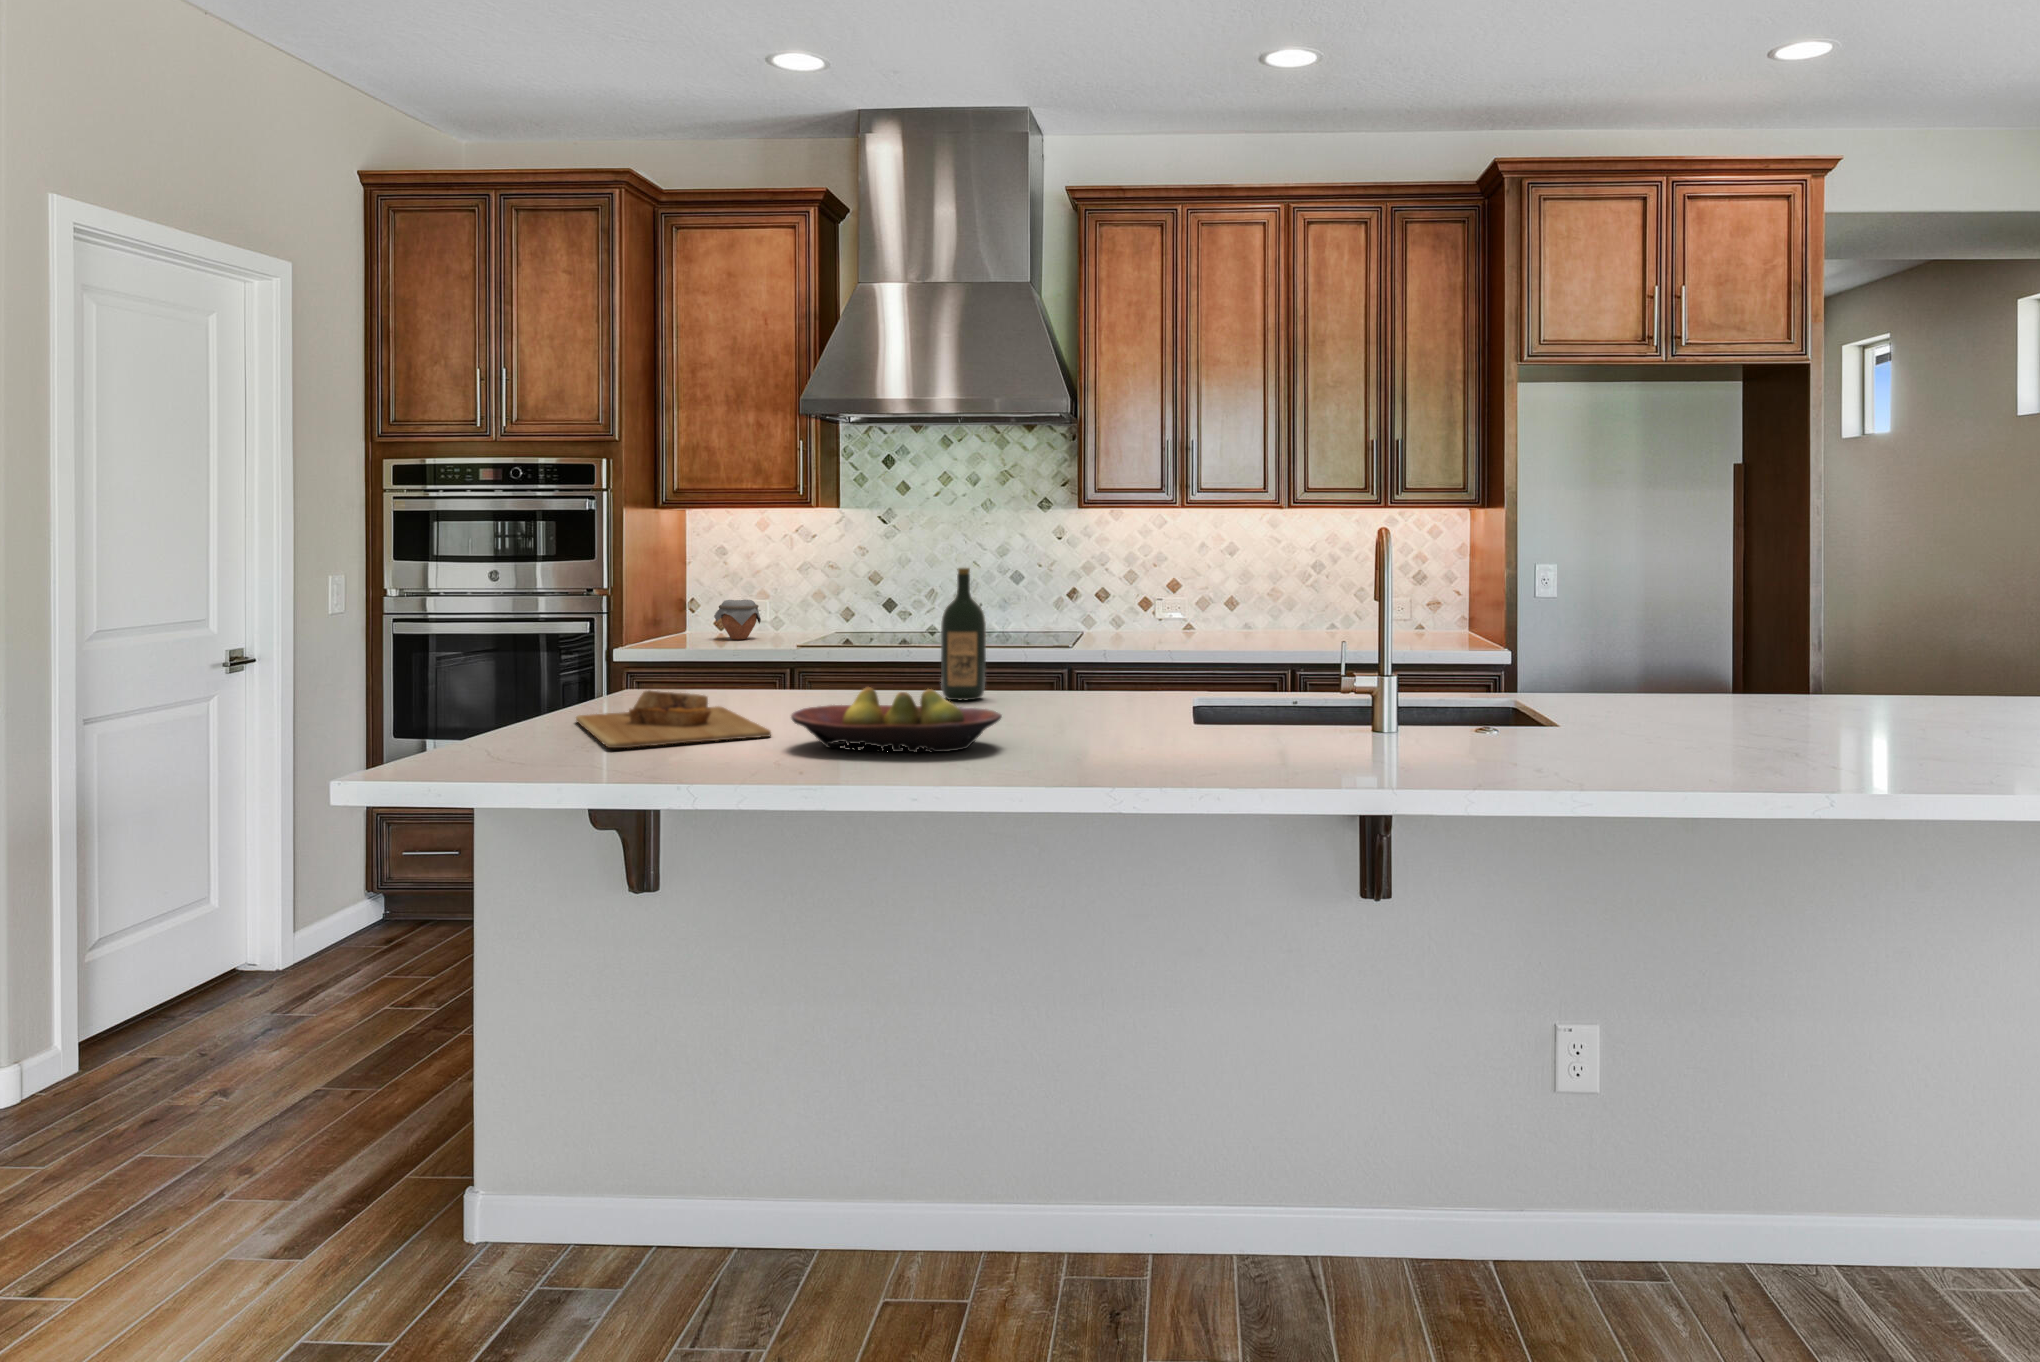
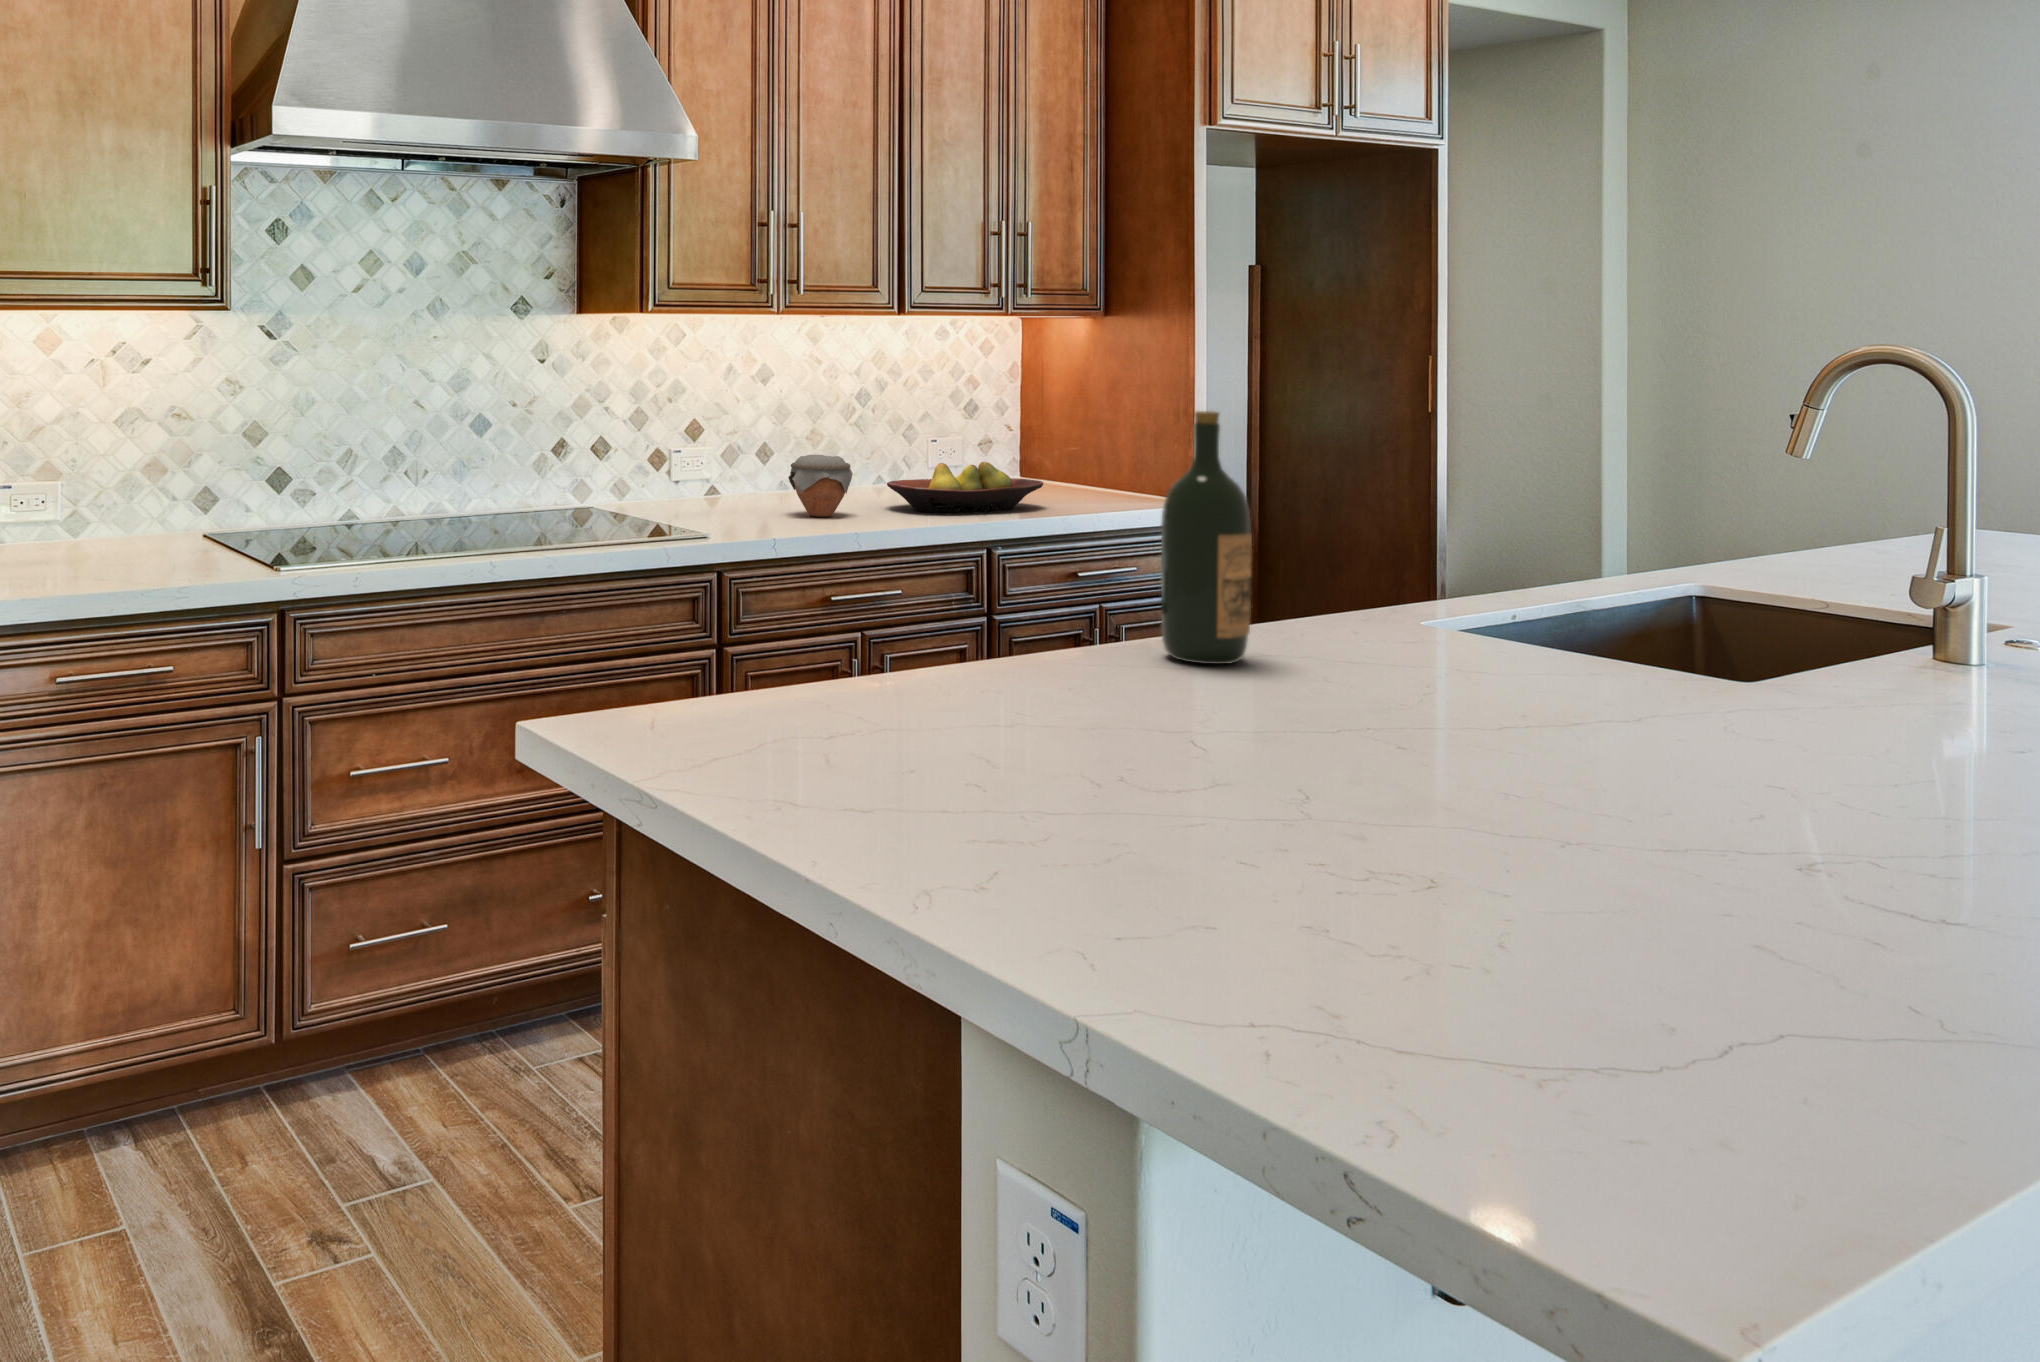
jar: present [714,600,761,640] -> present [788,455,853,517]
fruit bowl: present [791,687,1002,752] -> present [887,462,1043,512]
cutting board: present [576,690,771,748] -> none [912,730,1472,923]

